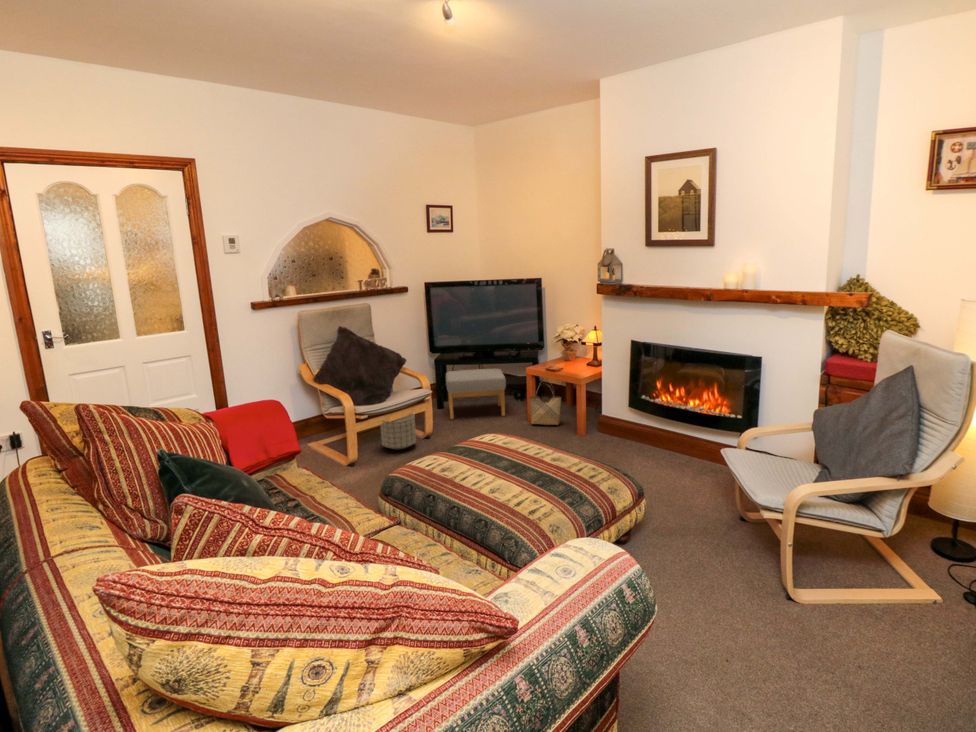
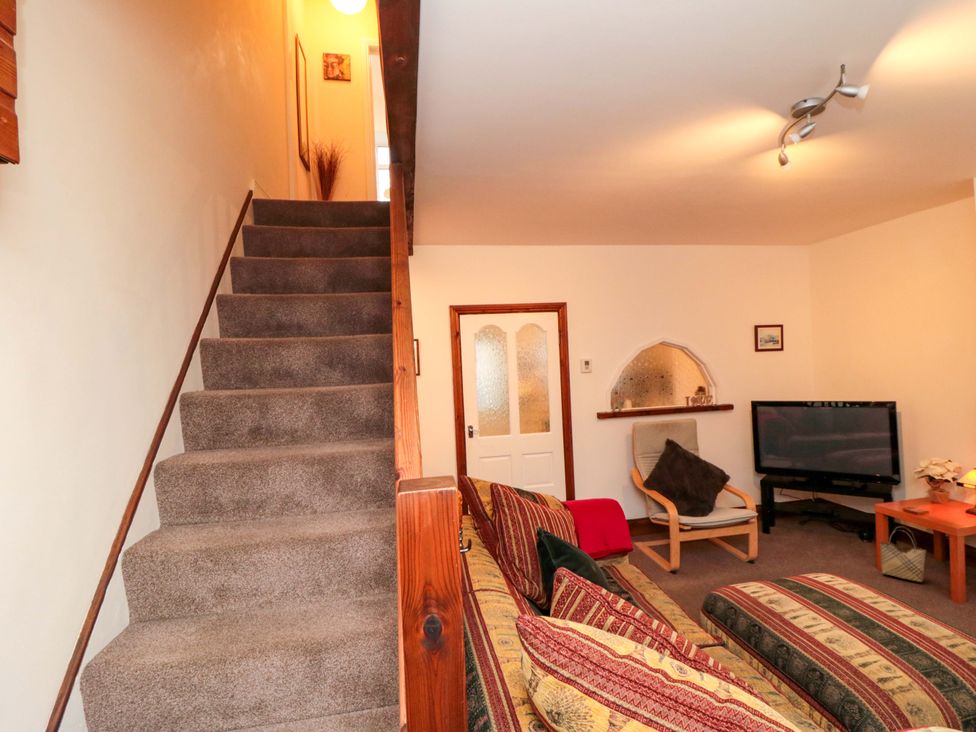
footstool: present [446,369,506,419] -> none [775,497,848,557]
planter: present [381,413,416,450] -> none [703,528,739,567]

